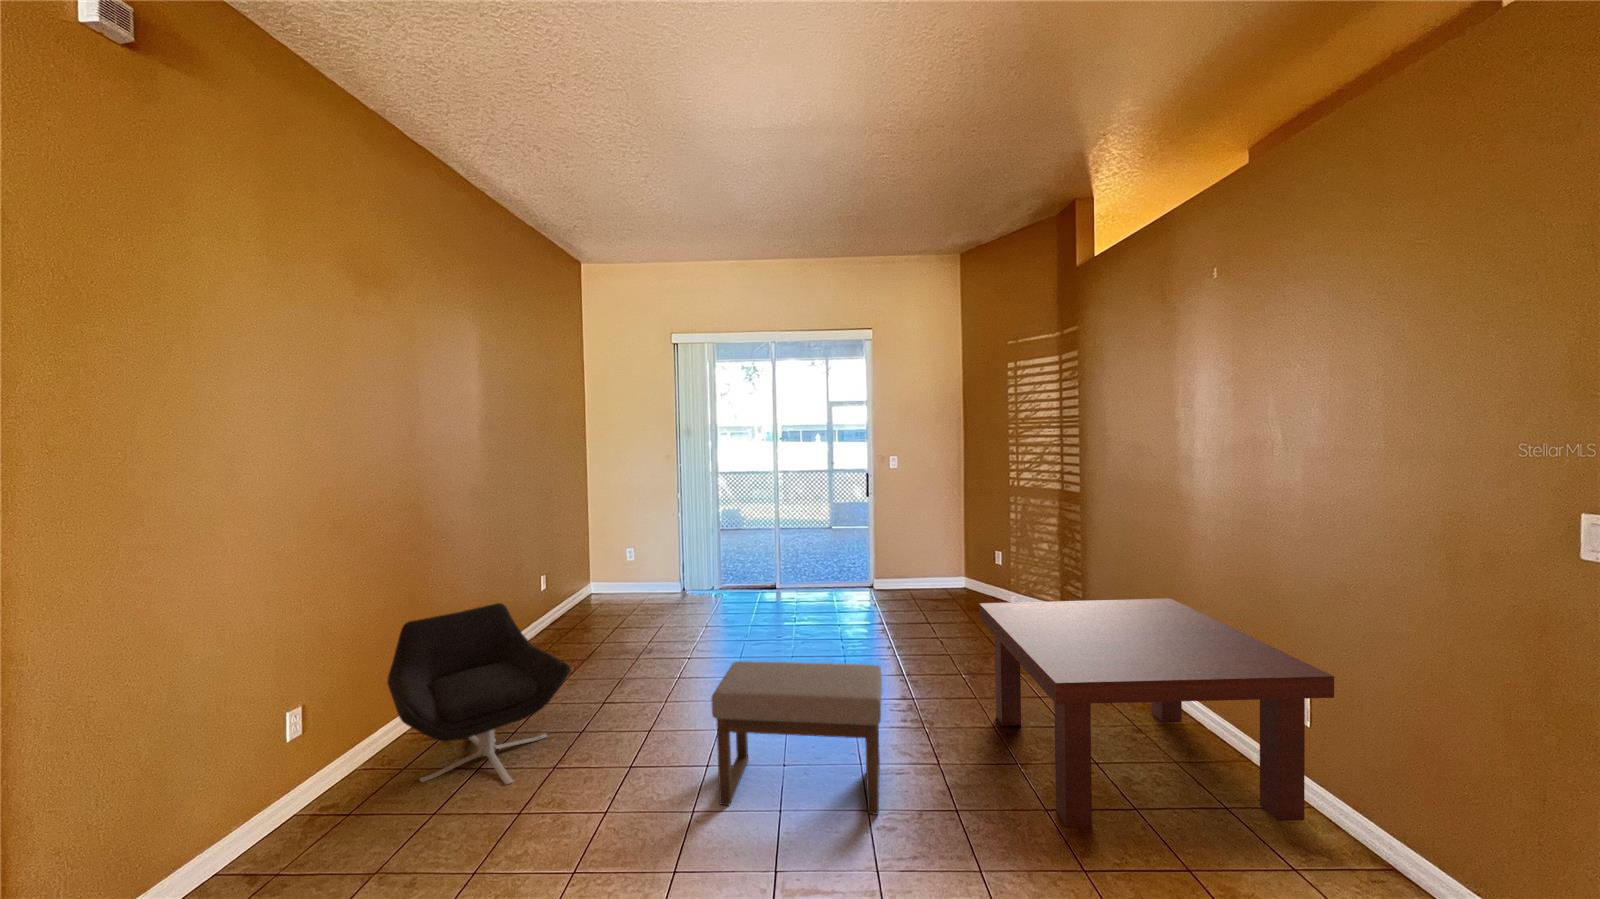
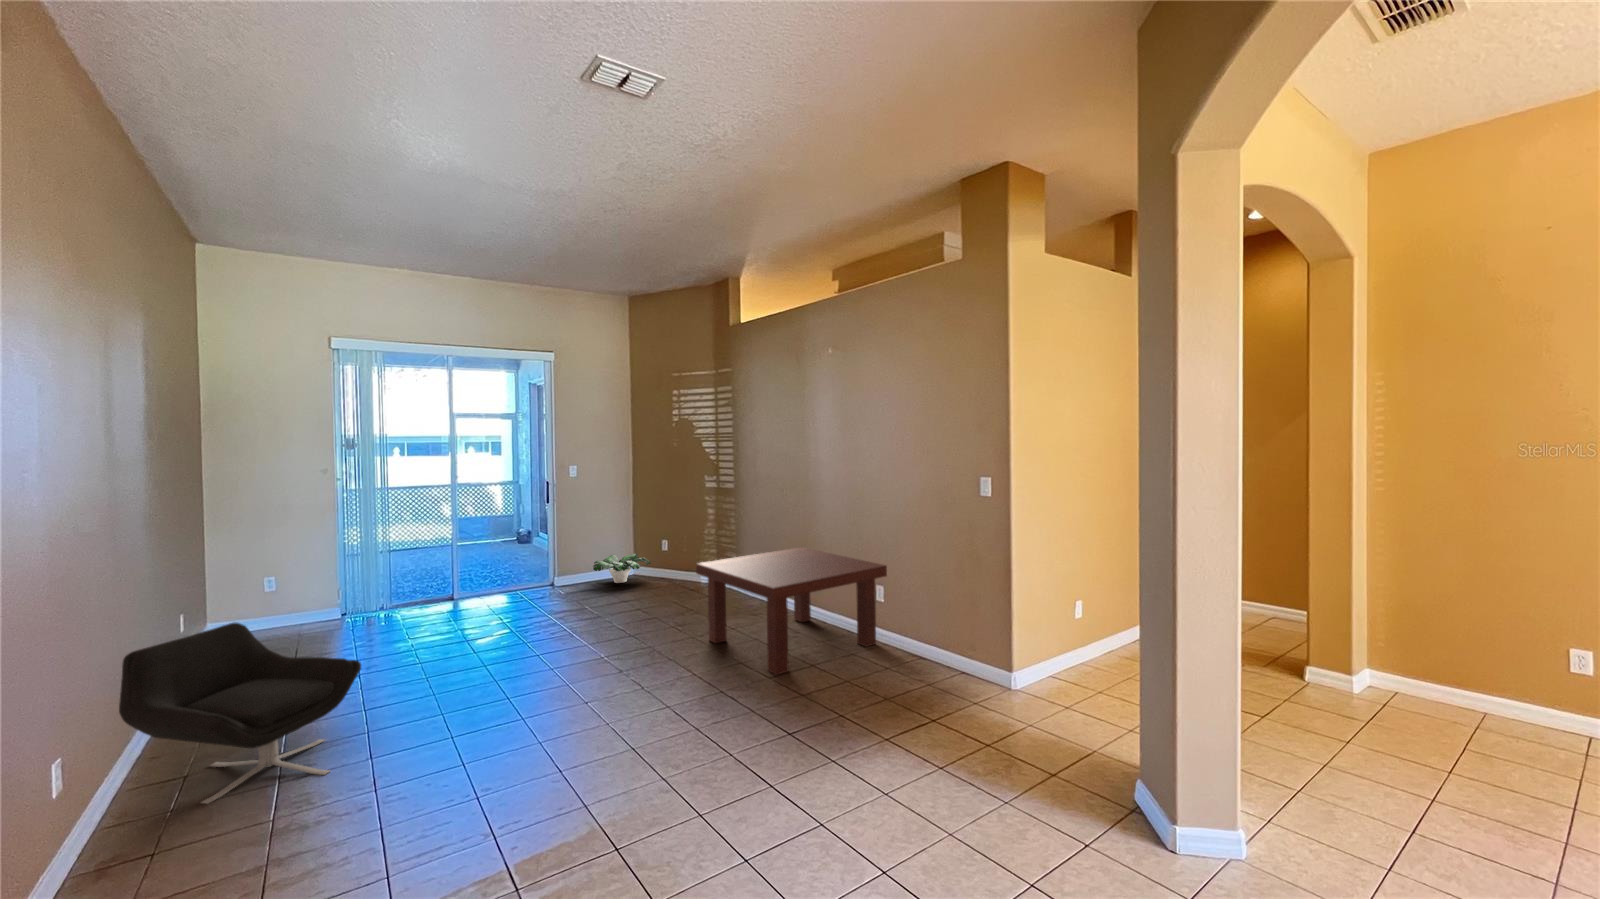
potted plant: none [909,560,979,596] -> present [593,554,651,583]
ottoman: present [711,661,882,815] -> none [538,607,672,726]

